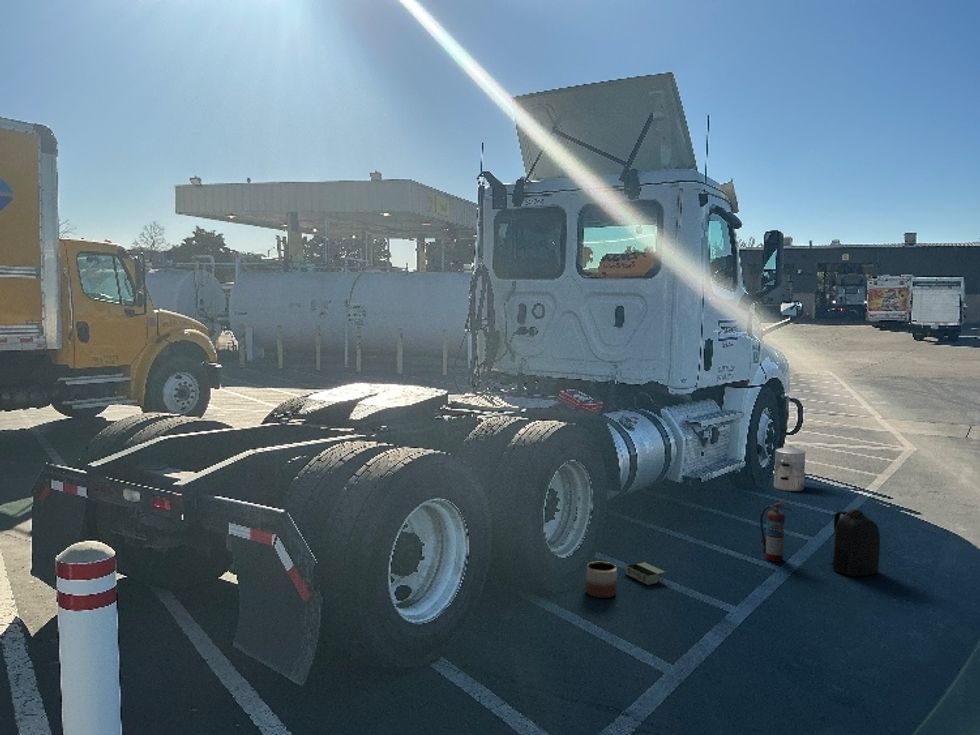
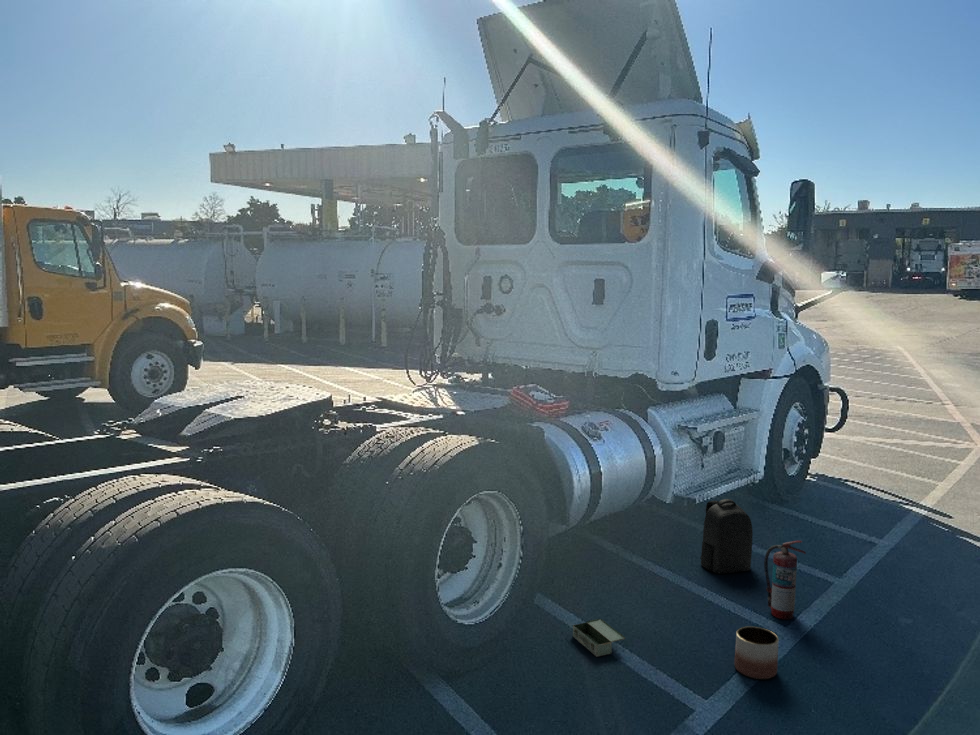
waste bin: present [774,446,806,491] -> none [804,450,845,507]
backpack: present [831,509,880,577] -> present [700,499,753,574]
planter: present [586,562,617,598] -> present [734,626,779,679]

